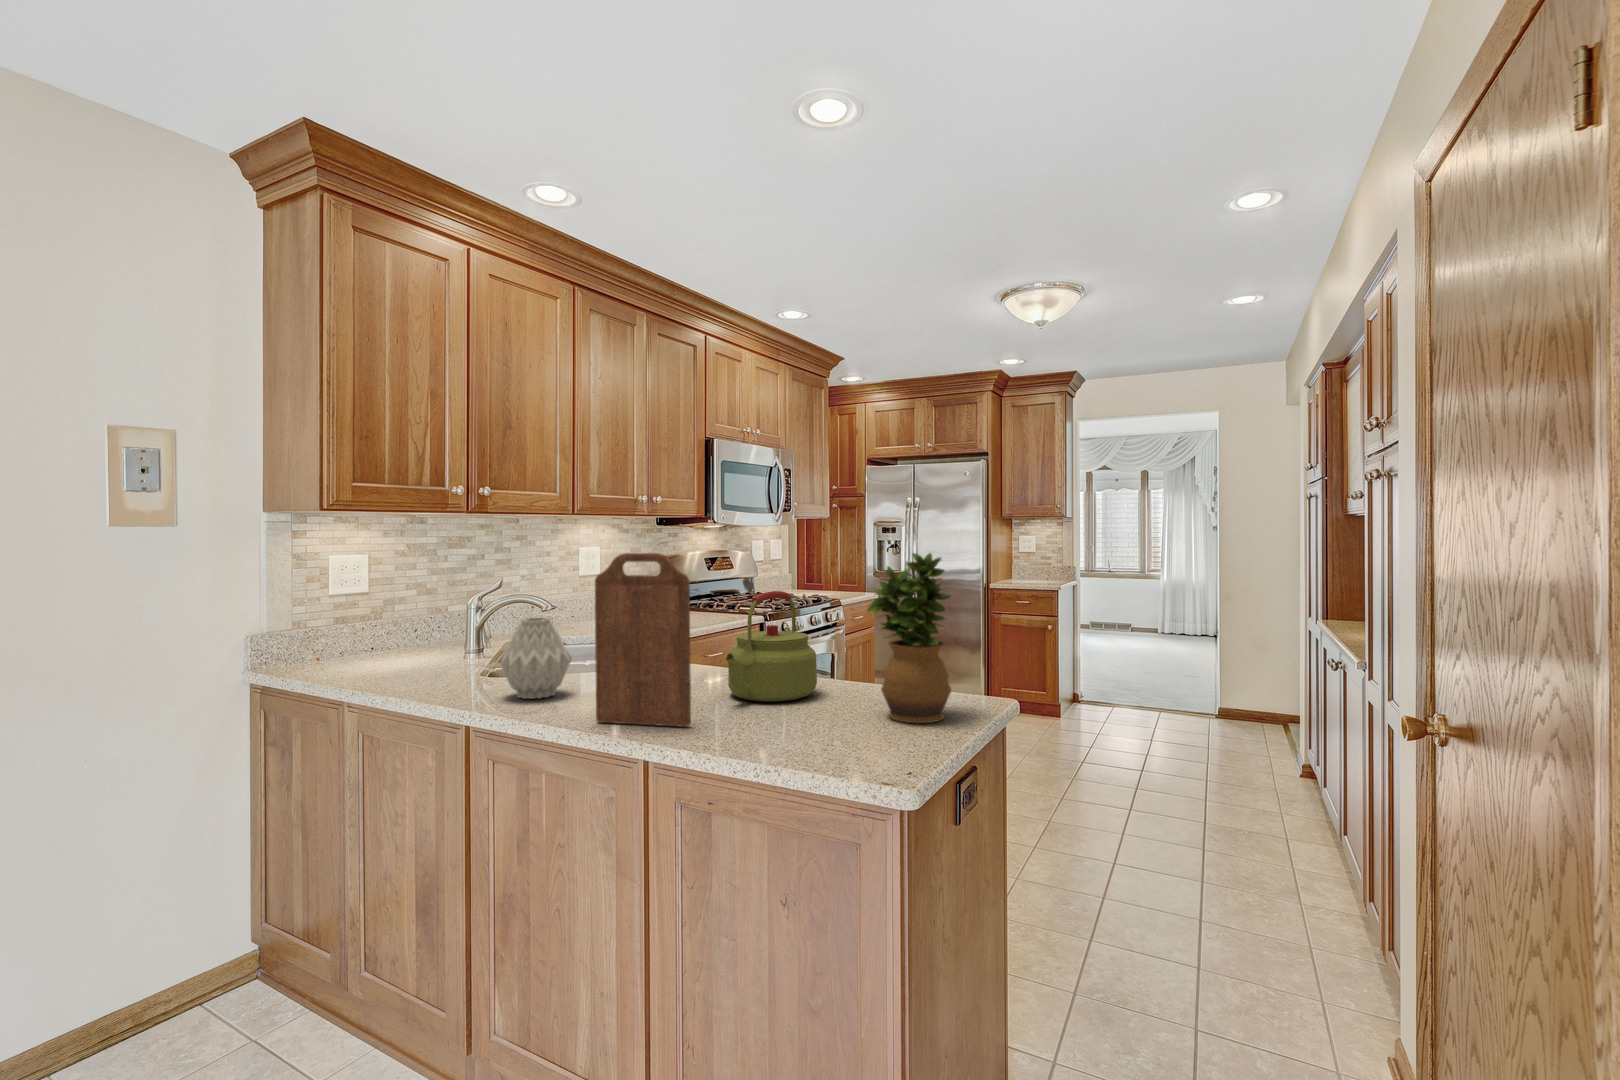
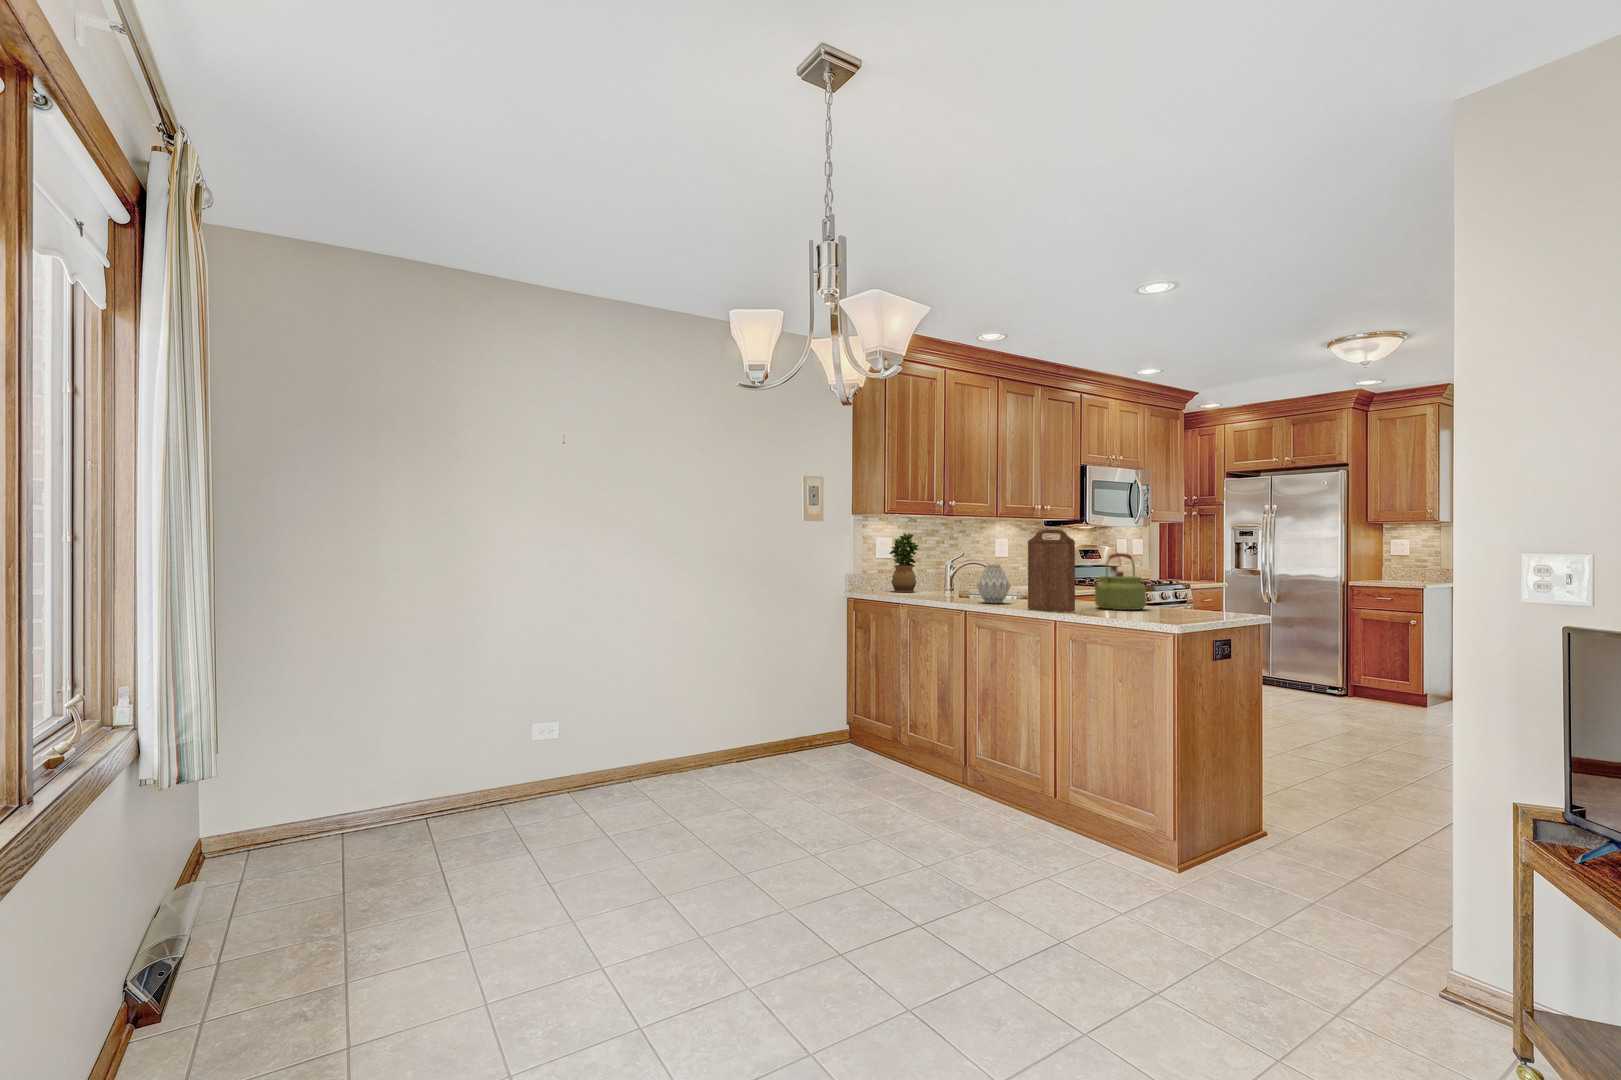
potted plant: present [867,553,951,723] -> present [889,533,919,592]

